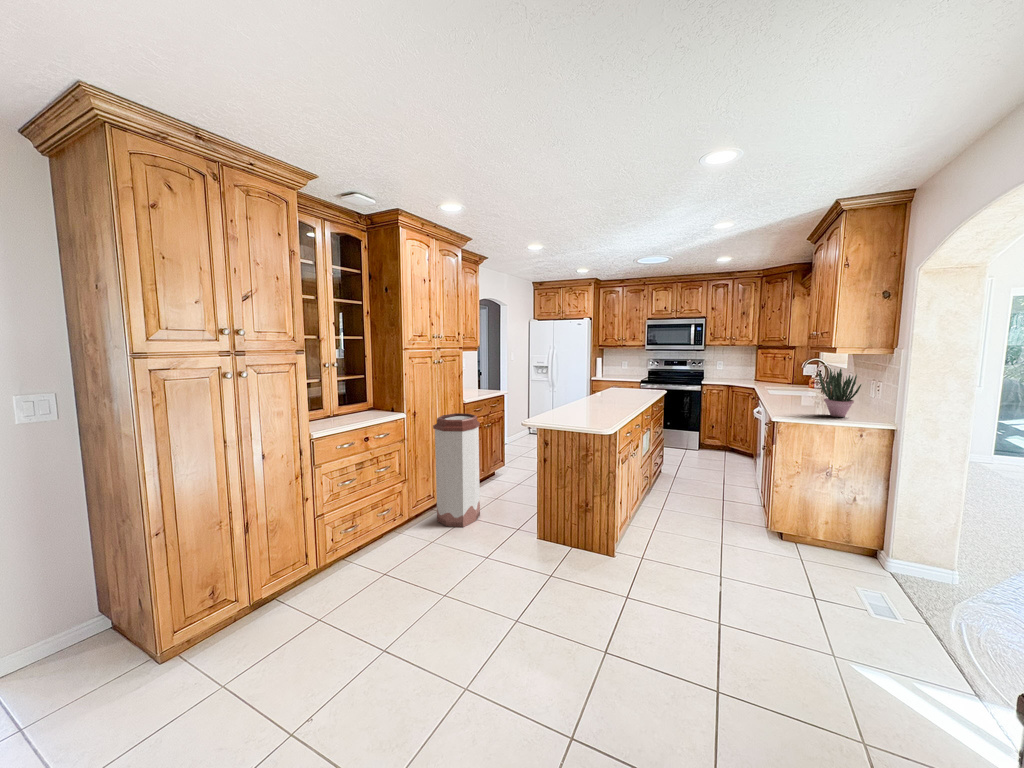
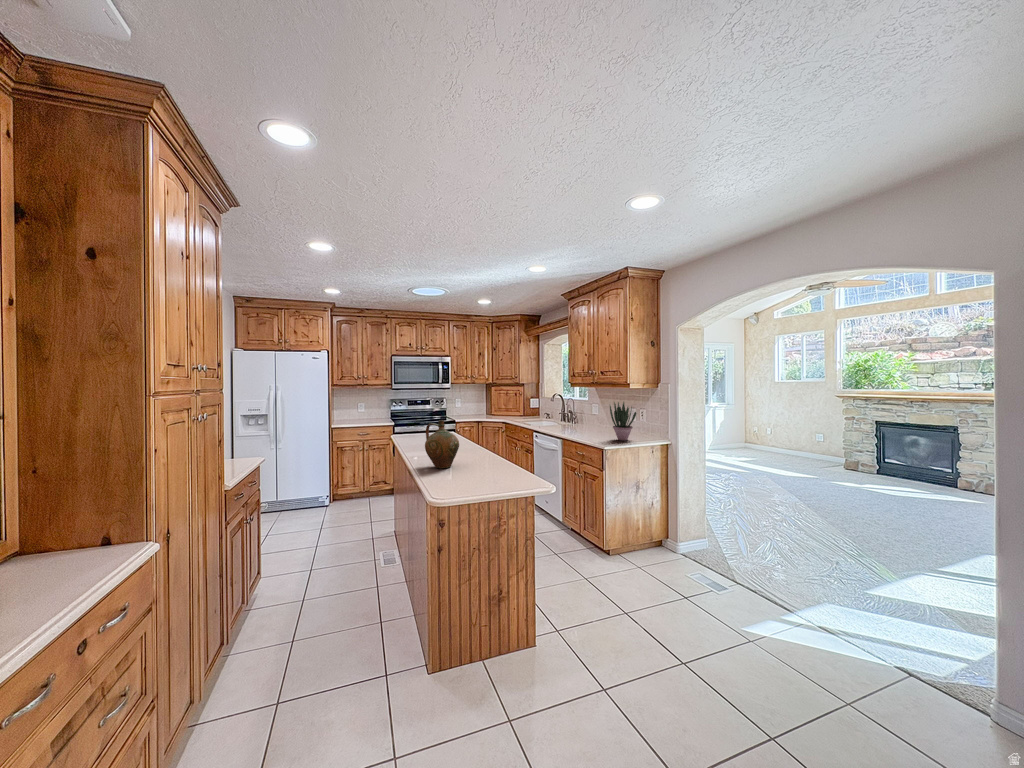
ceramic jug: none [575,373,602,410] -> present [425,420,459,468]
trash can: present [433,413,480,527] -> none [208,508,300,744]

